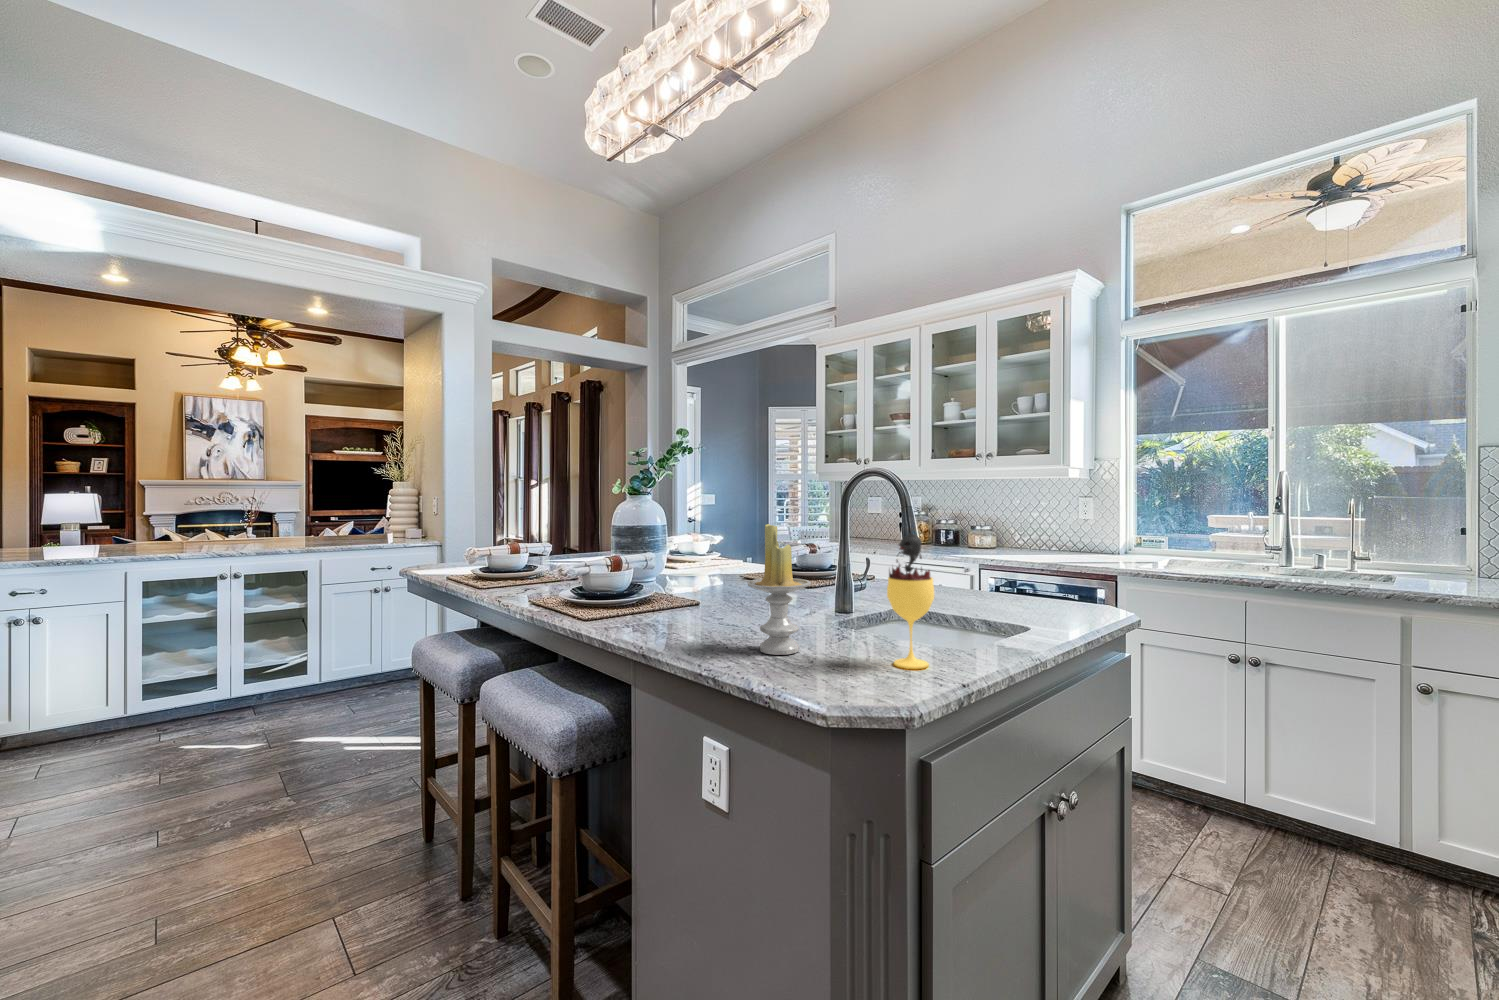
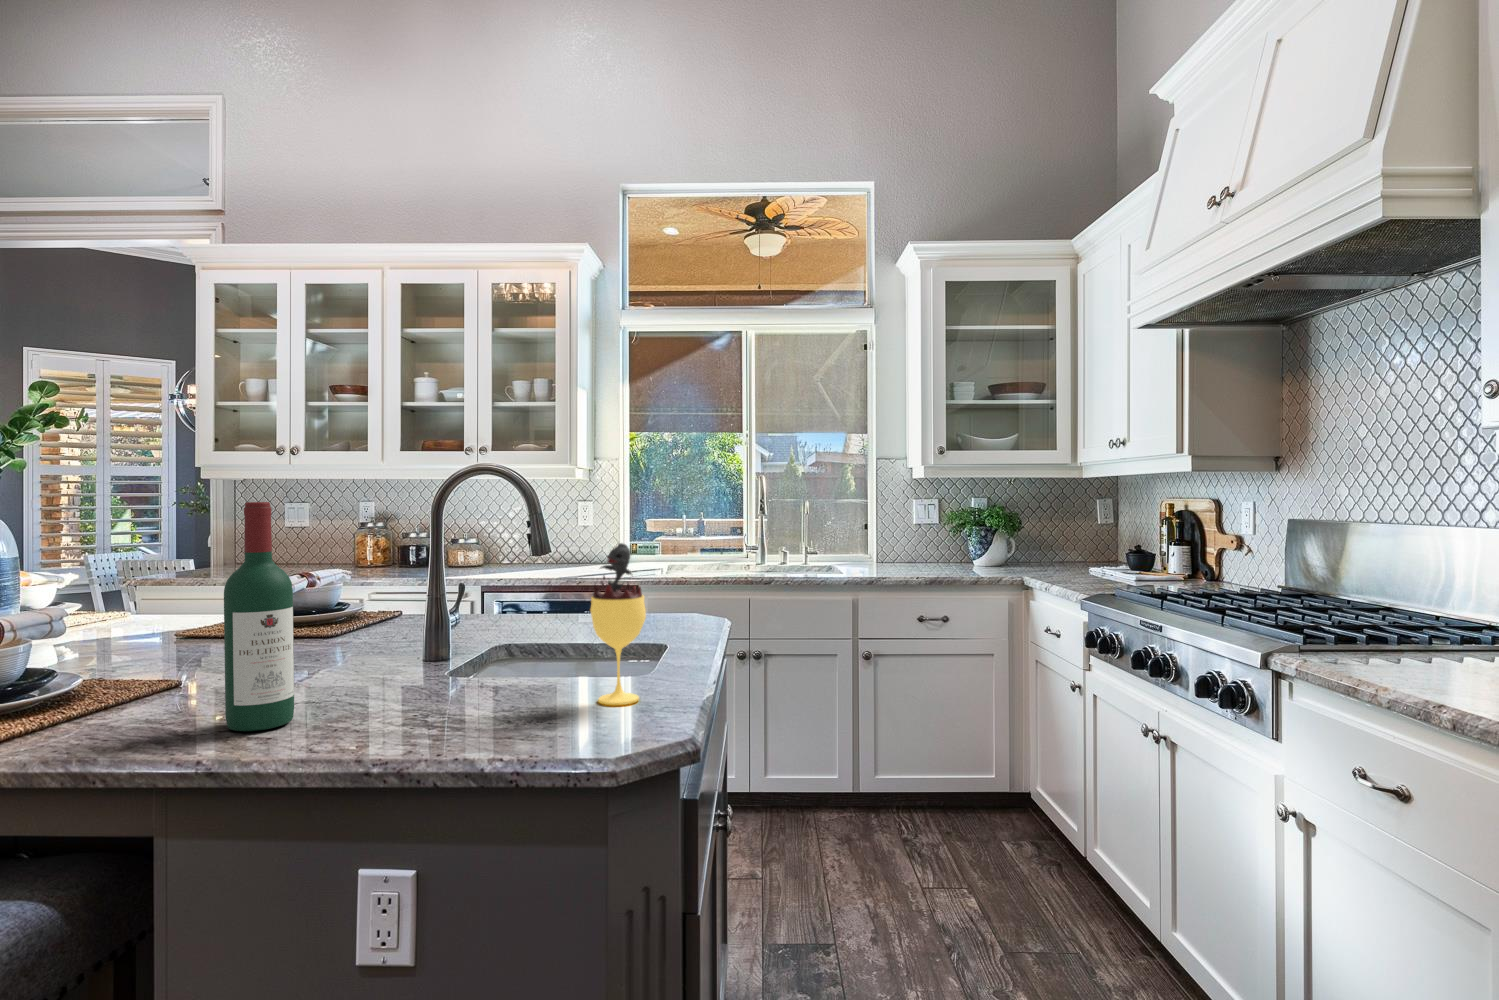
wine bottle: none [673,498,710,638] -> present [224,502,294,731]
candle: present [747,524,811,655] -> none [388,539,484,724]

